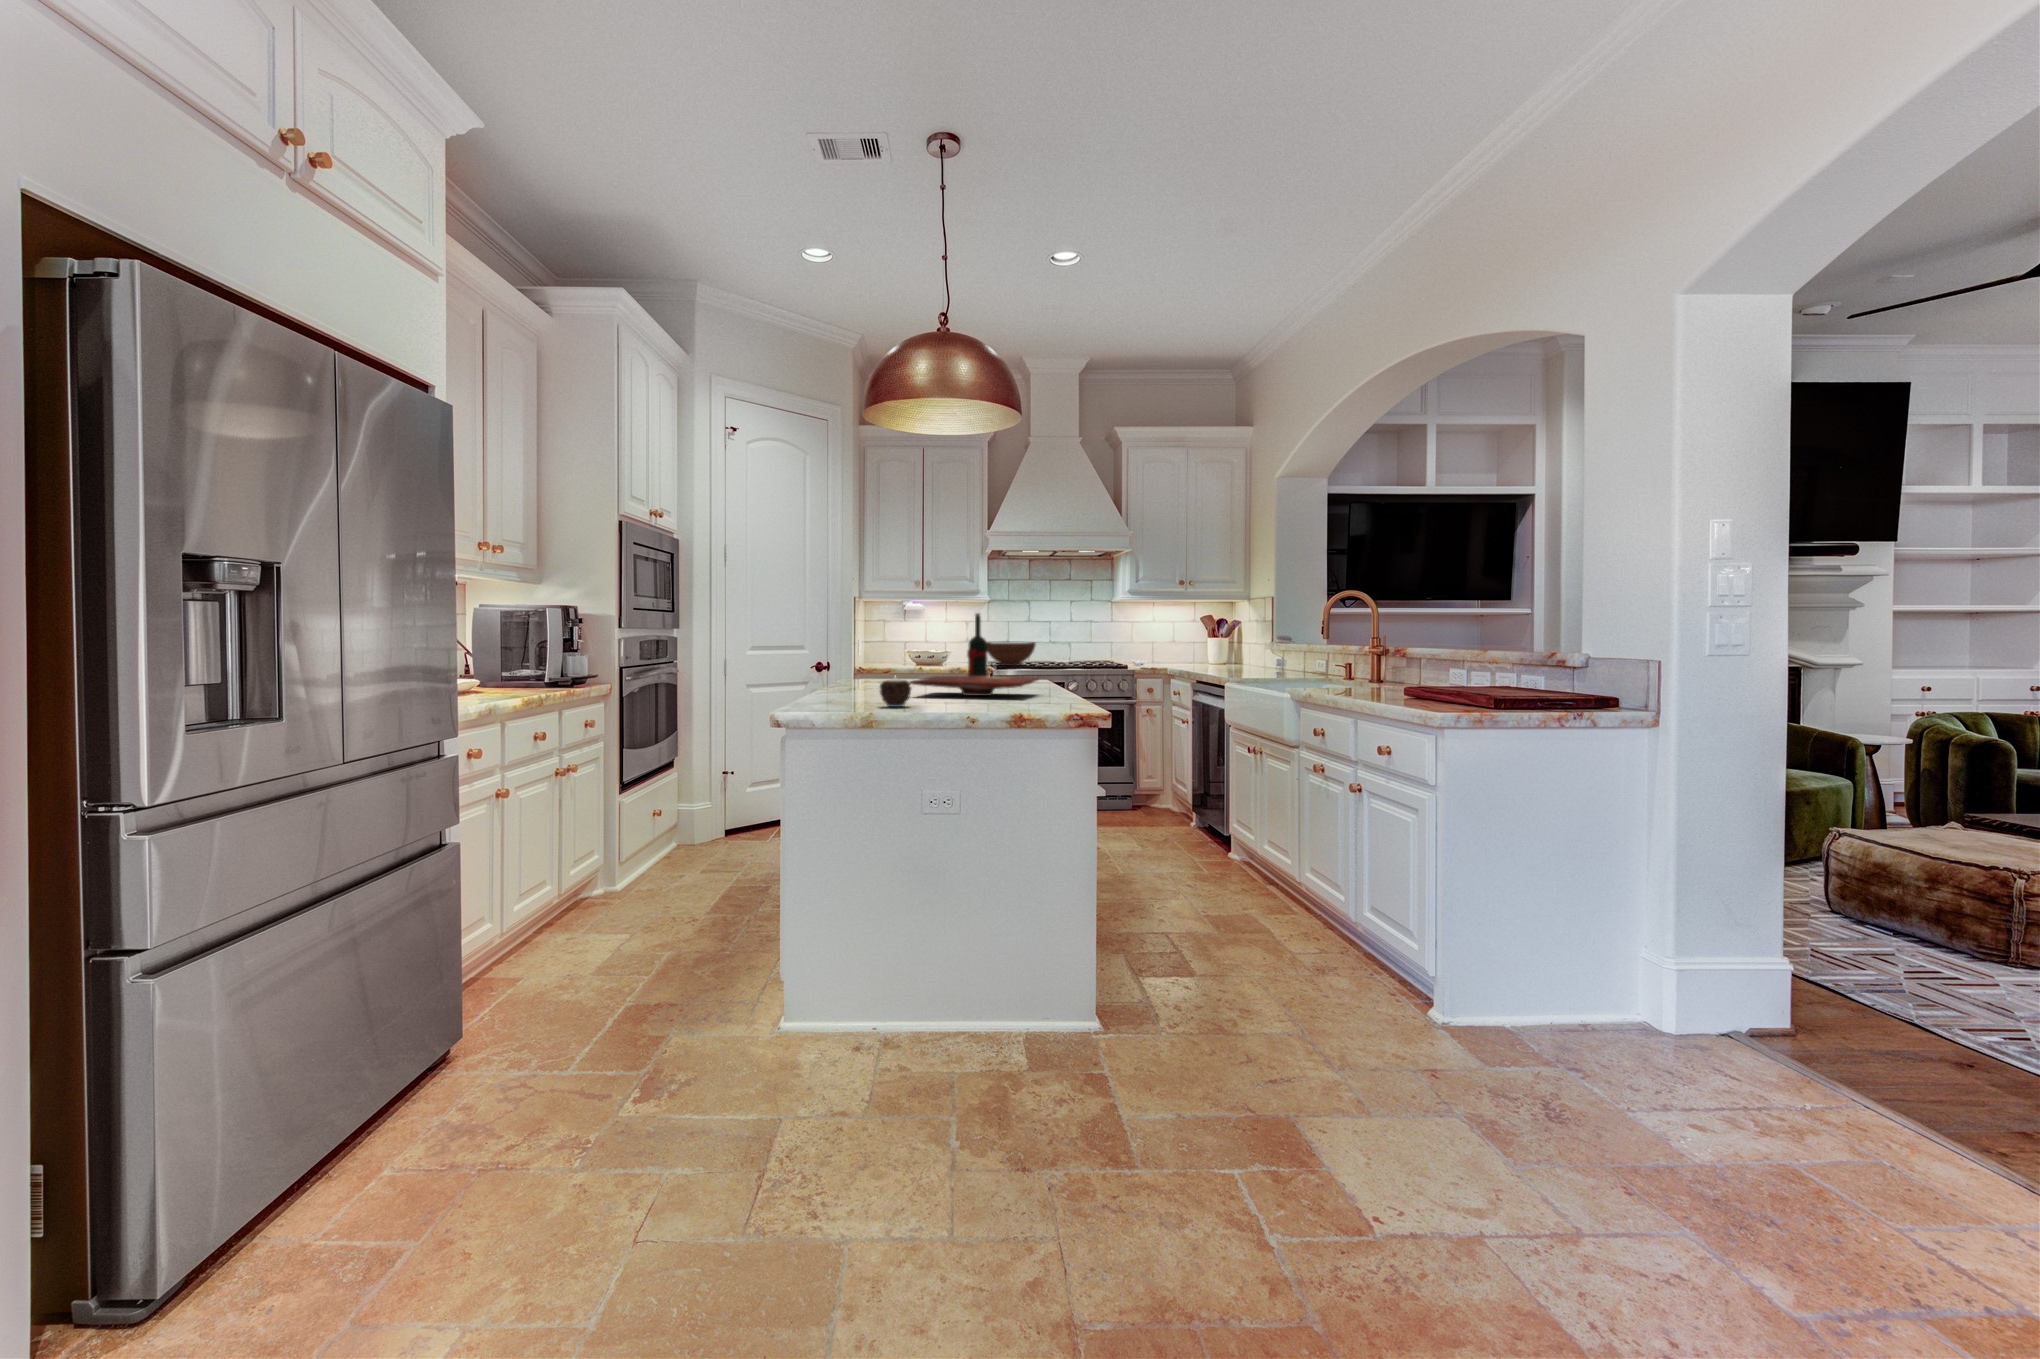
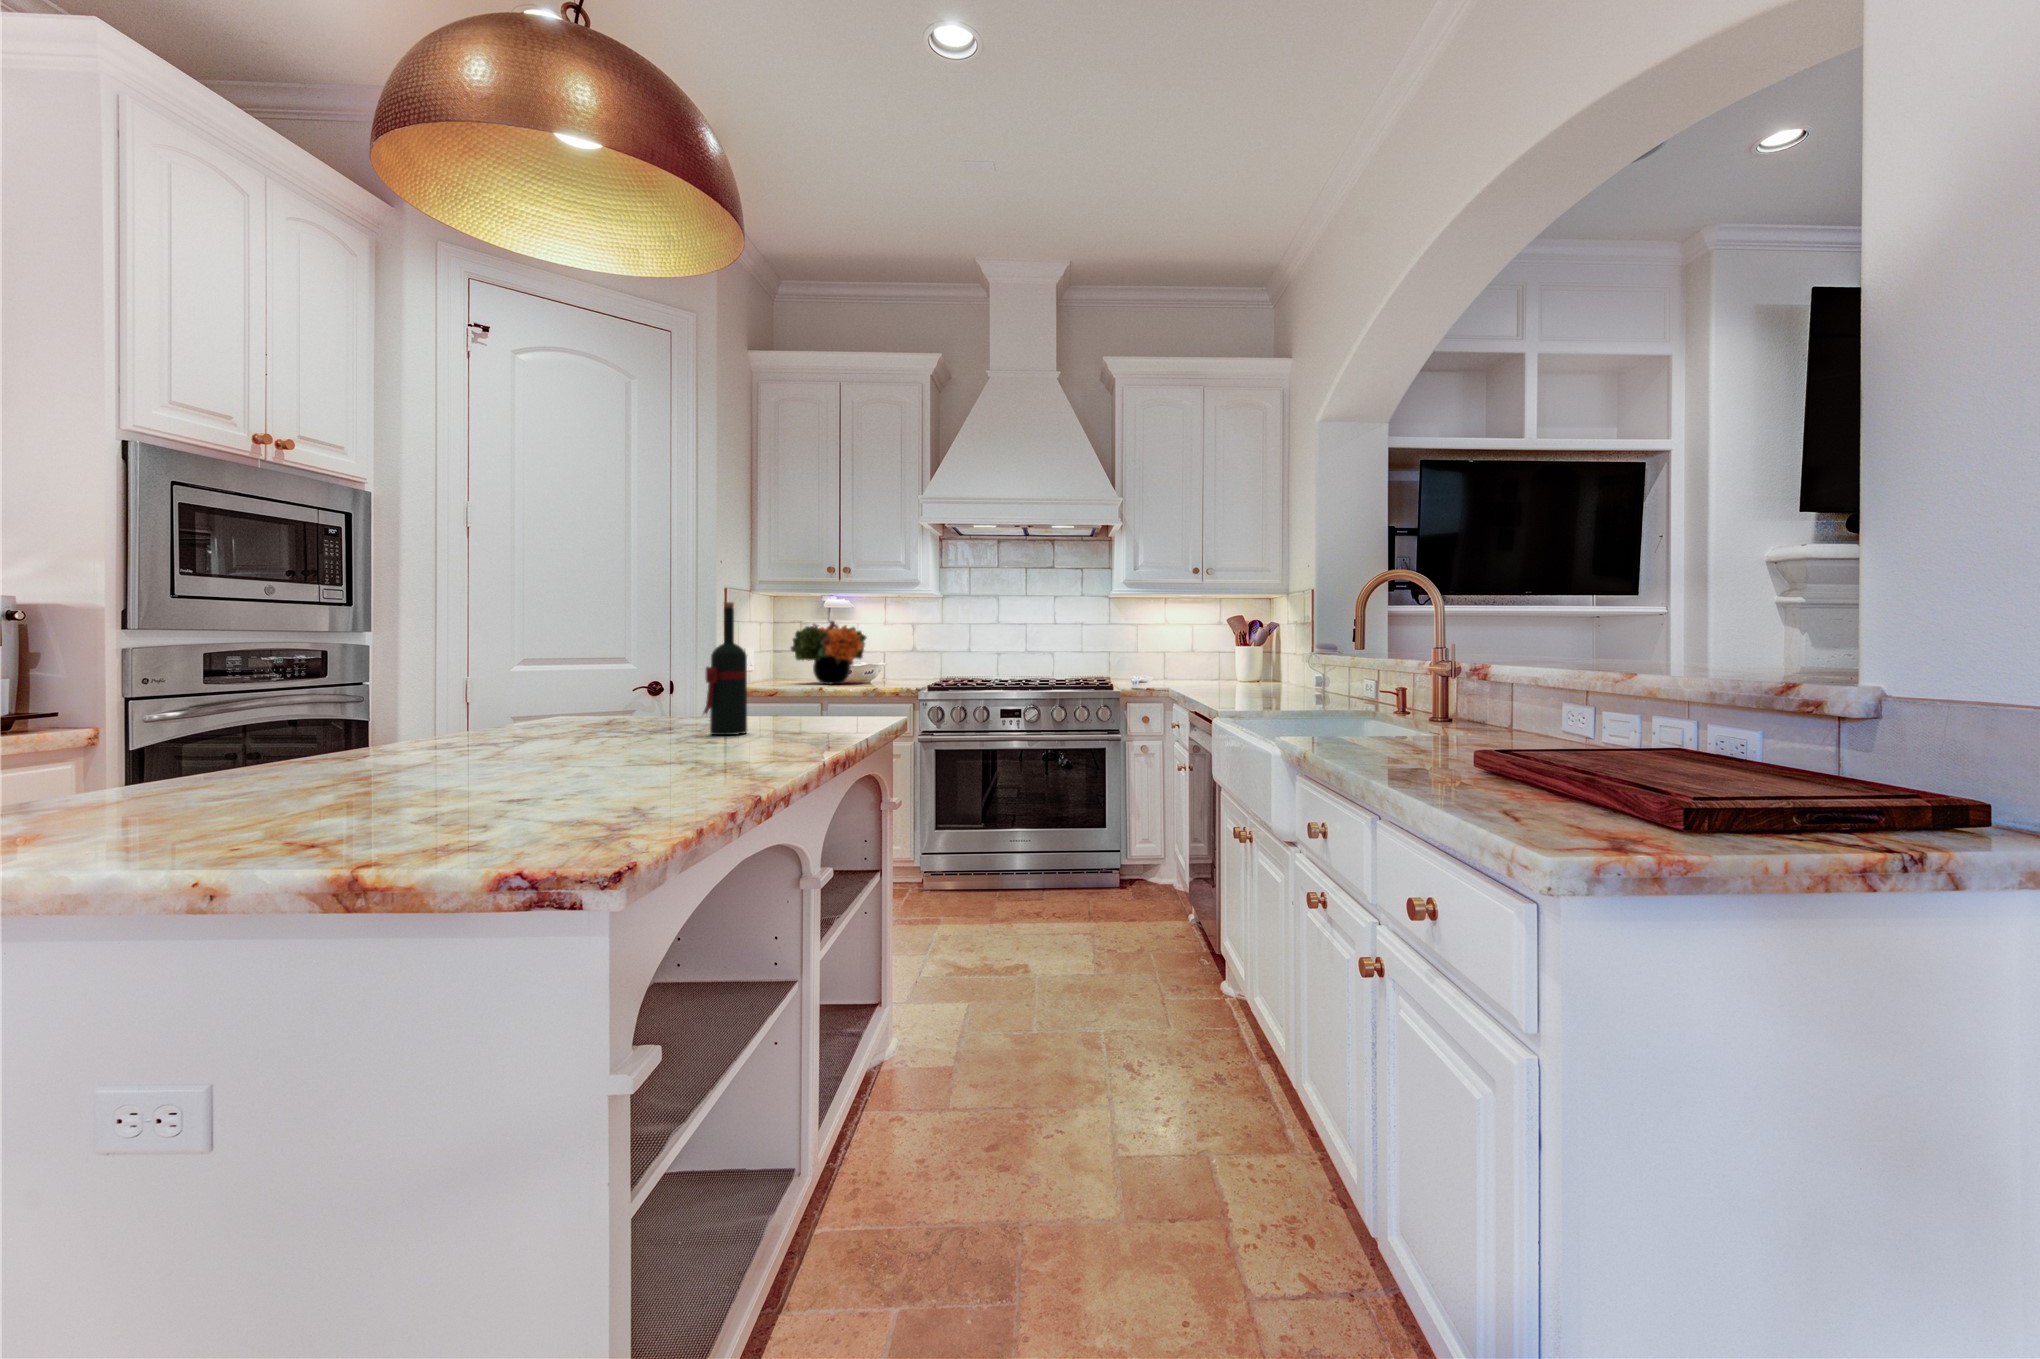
flower arrangement: none [883,620,937,667] -> present [791,621,866,684]
fruit bowl: present [987,642,1036,666] -> none [938,650,1007,683]
cutting board: present [911,676,1038,696] -> none [417,721,748,770]
candle: present [880,679,911,707] -> none [66,745,200,833]

